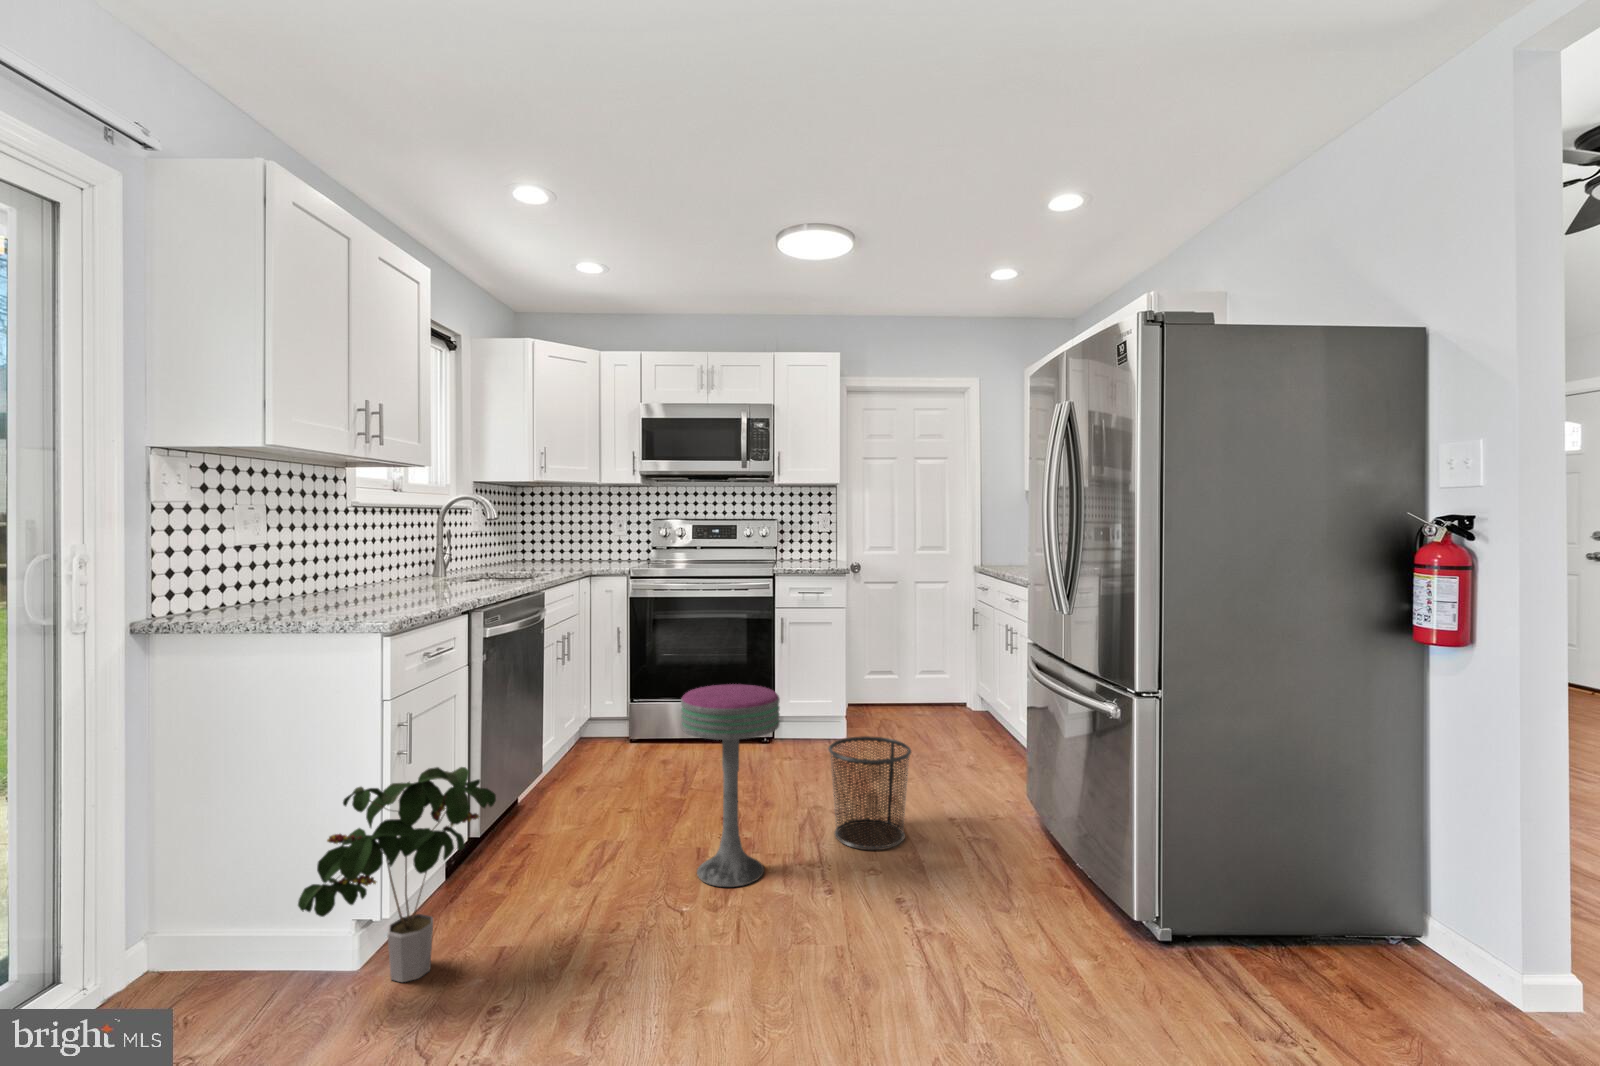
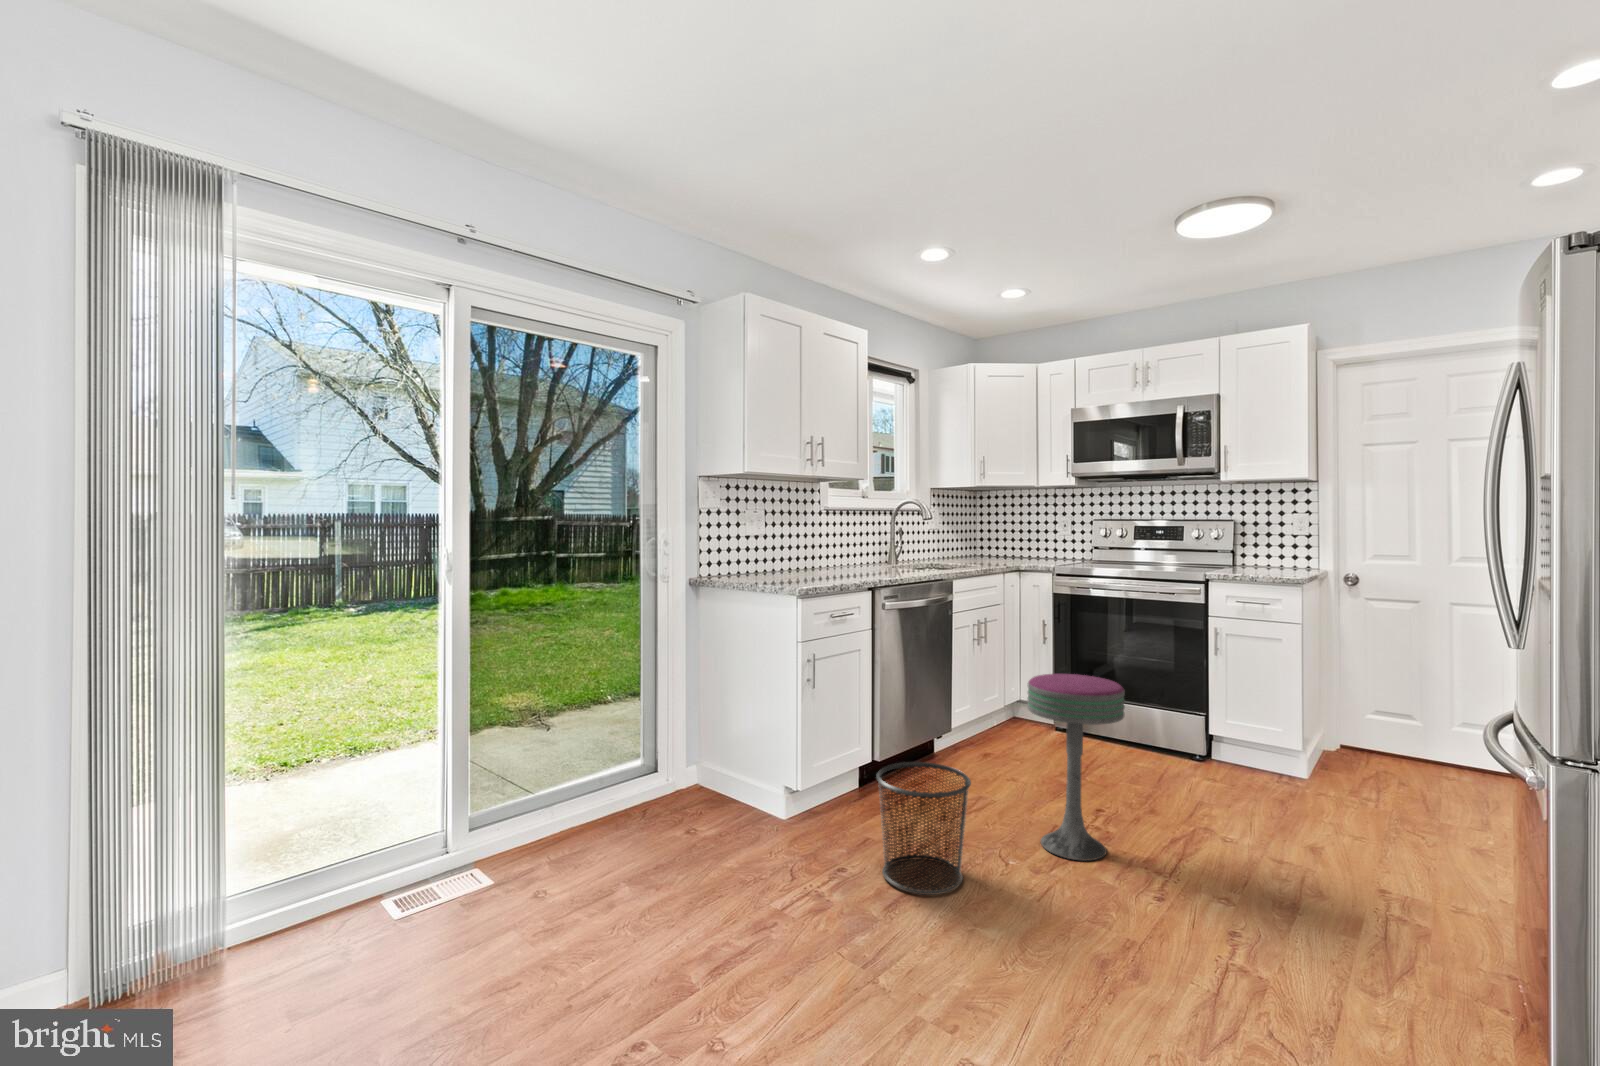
waste bin: present [829,736,911,850] -> present [876,762,971,895]
potted plant: present [298,767,496,982] -> none [743,696,870,839]

